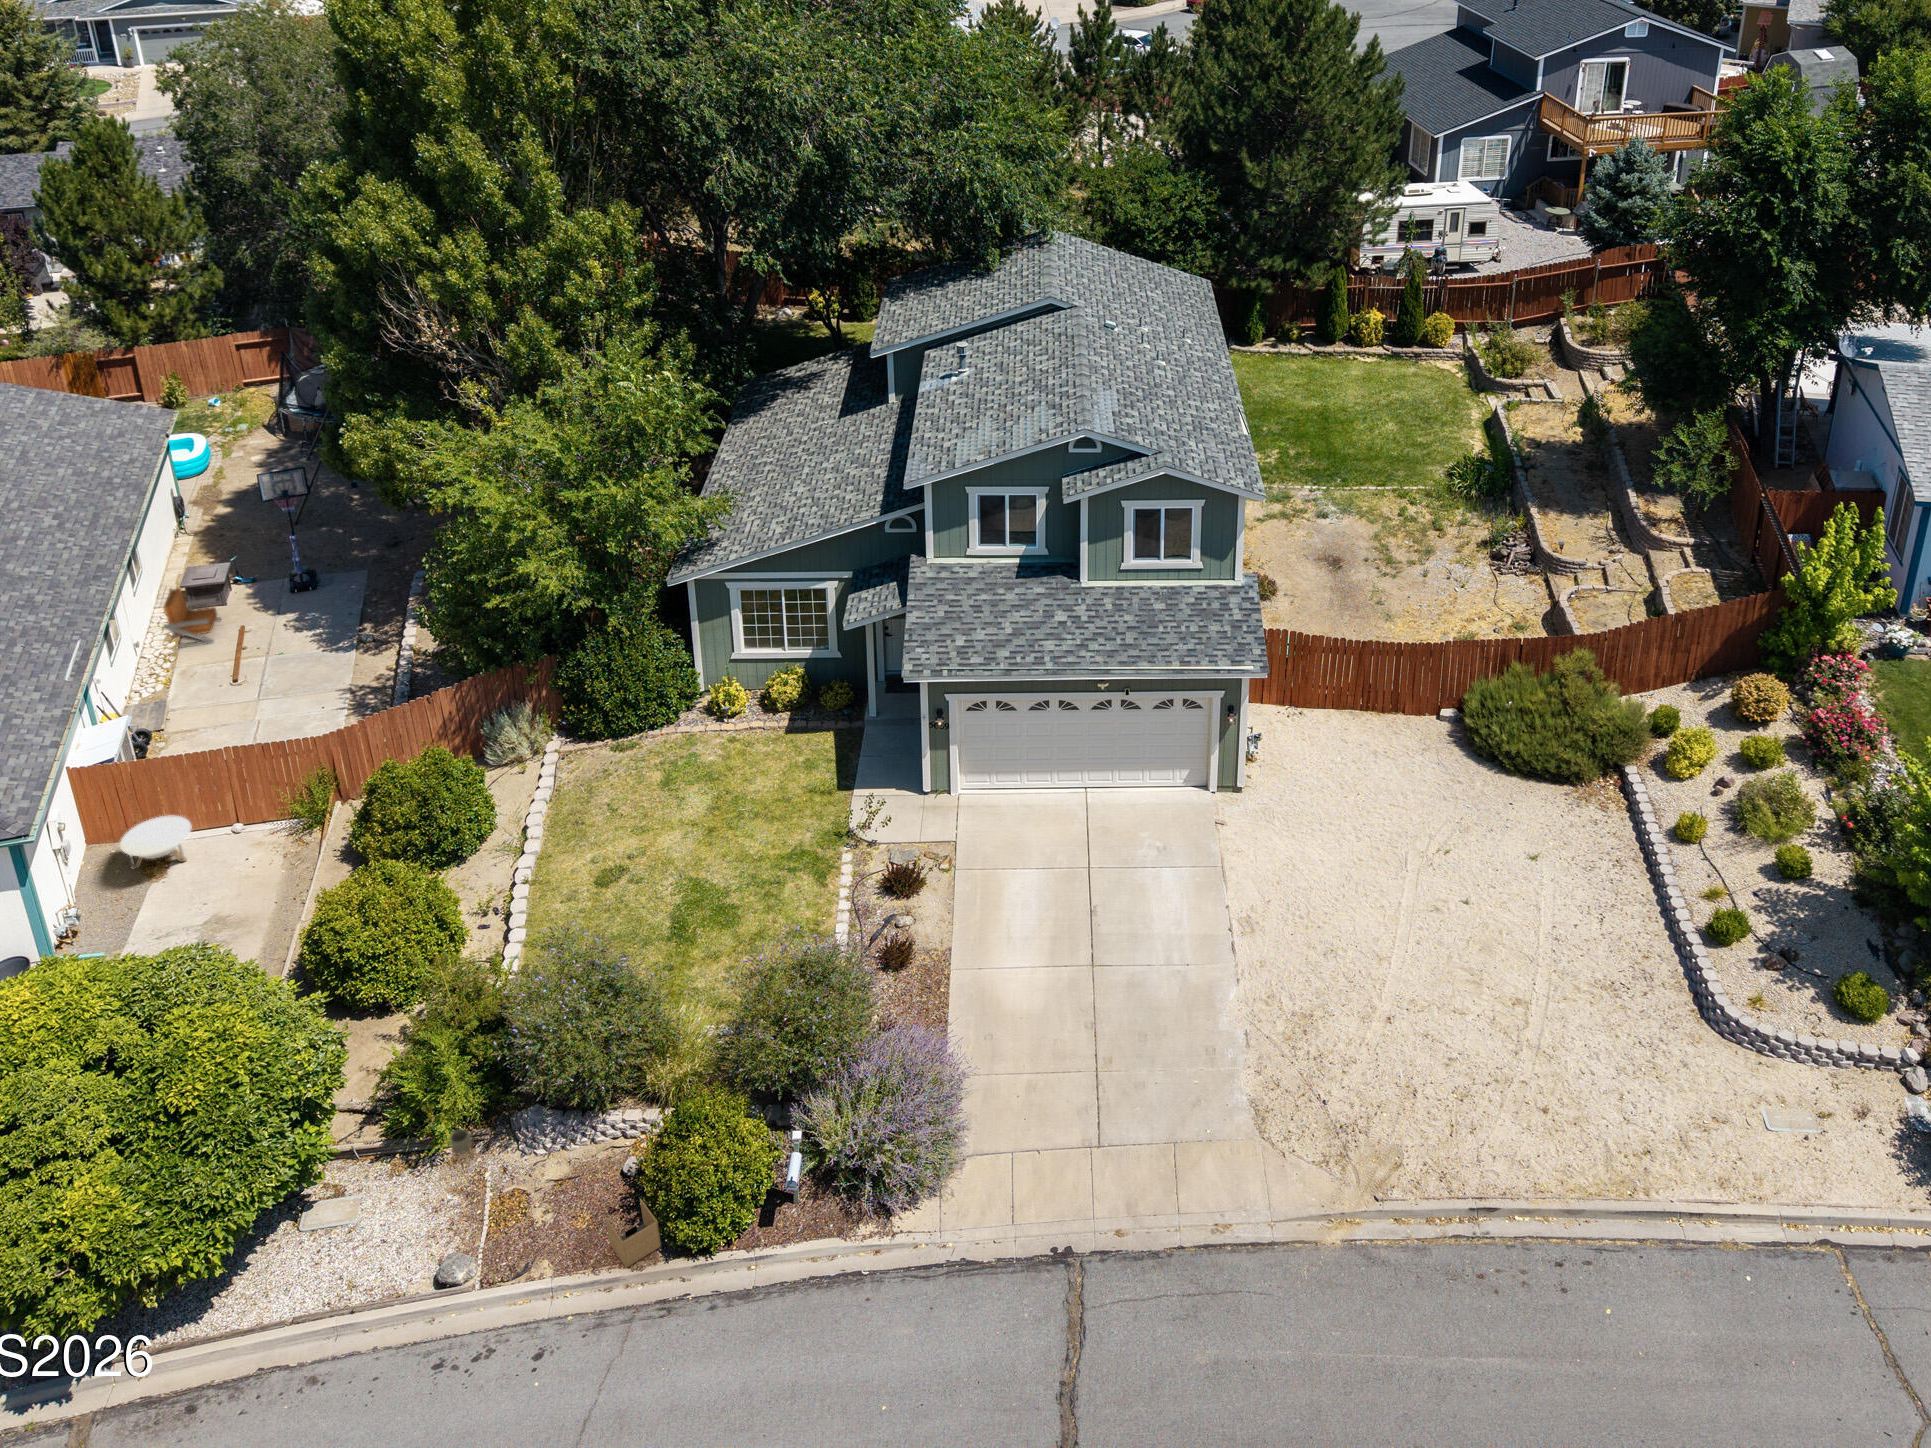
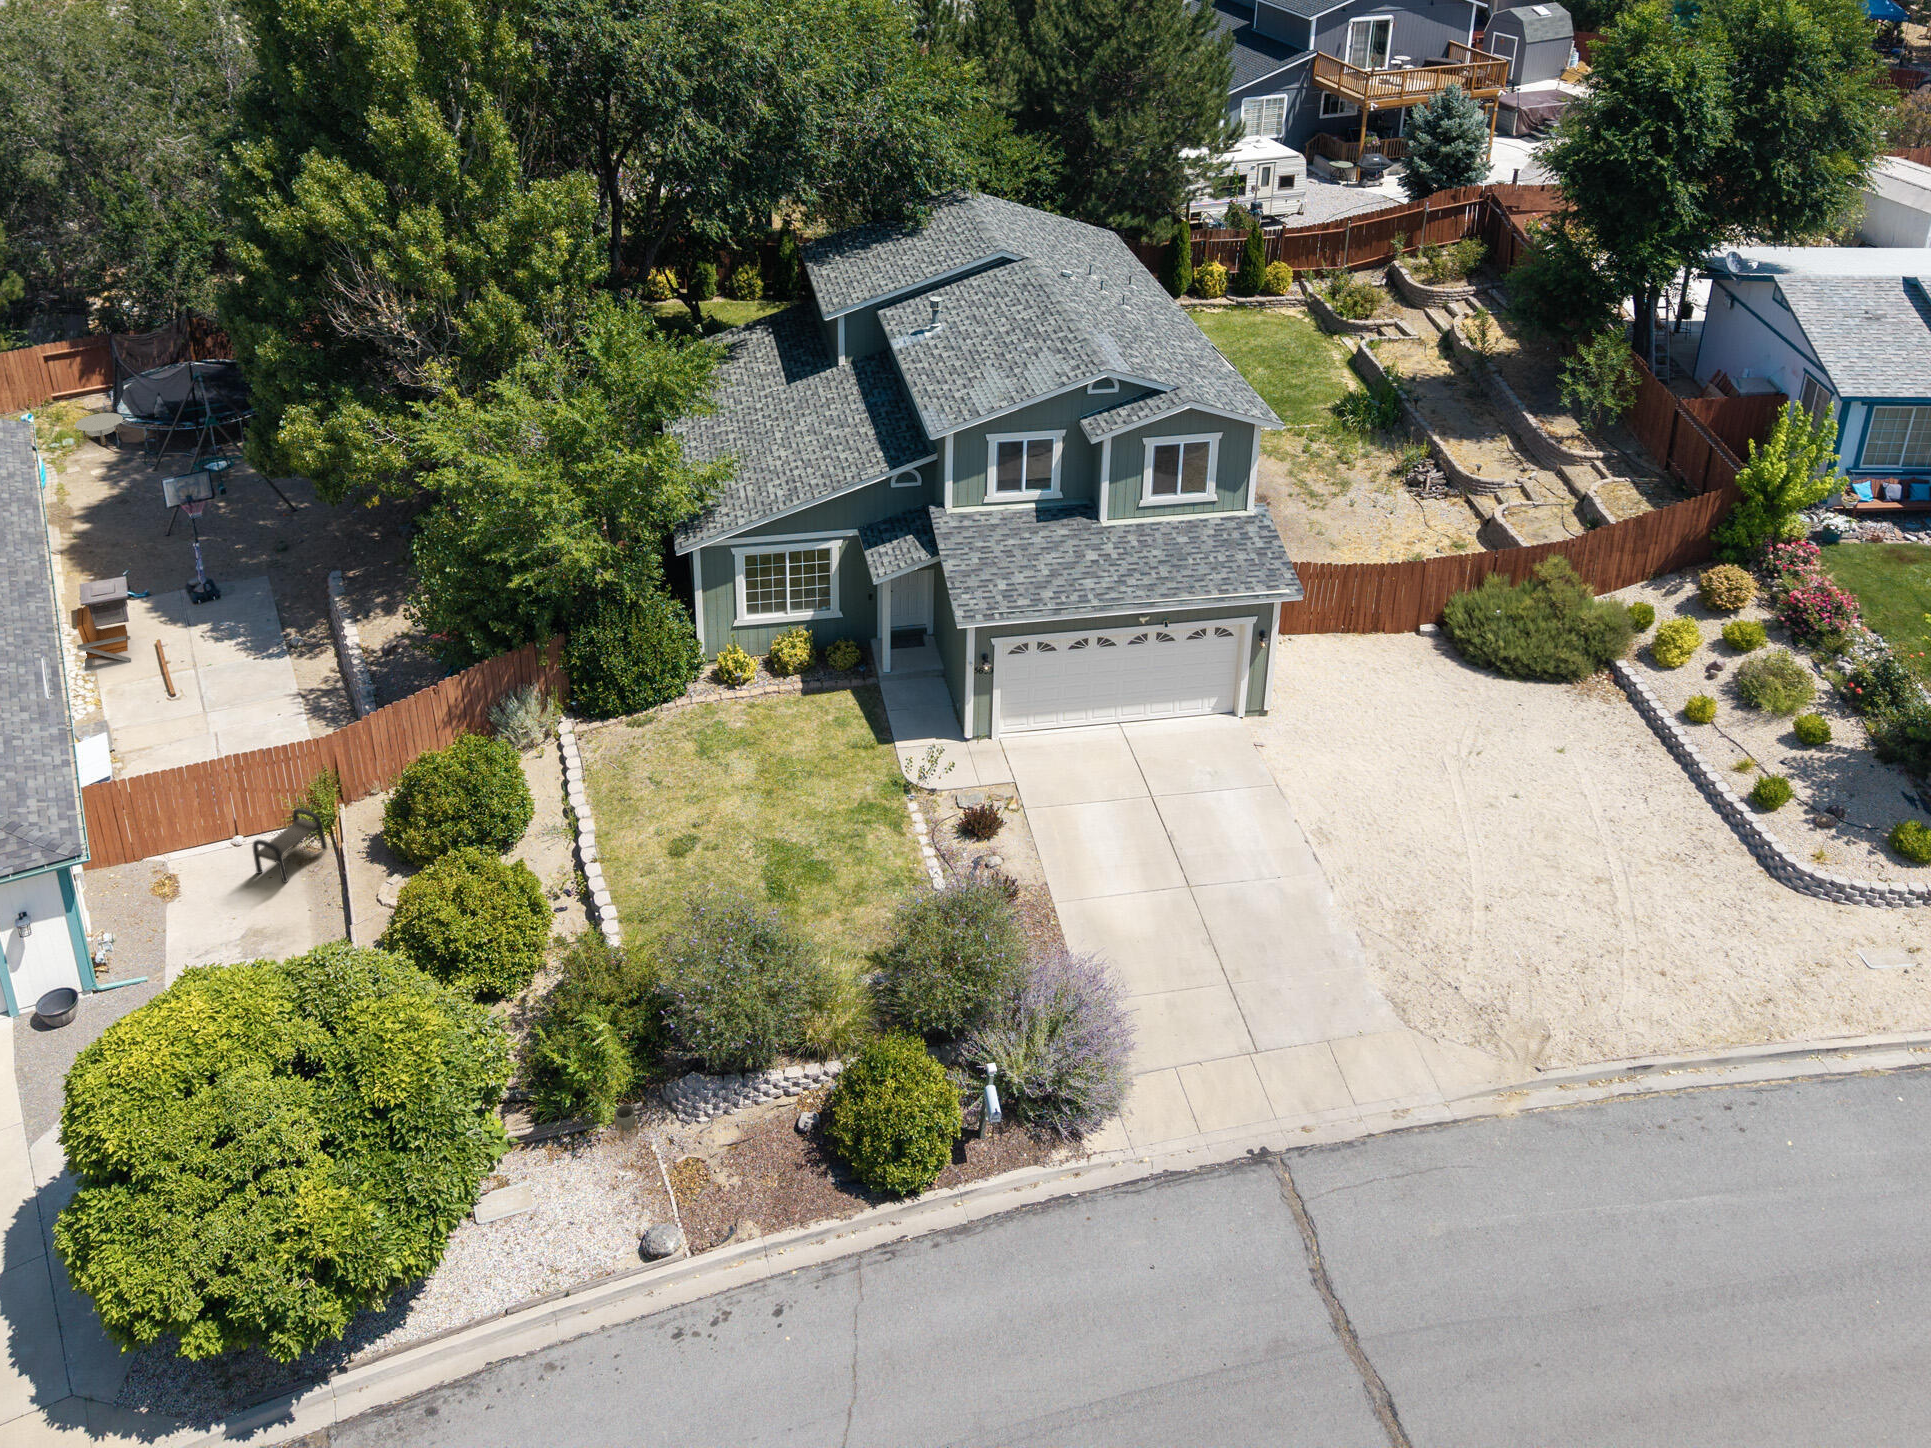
bench: none [236,803,313,873] -> present [252,808,327,883]
round table: present [120,816,192,869] -> present [75,413,123,445]
cardboard box: present [606,1199,661,1268] -> none [816,1149,871,1220]

